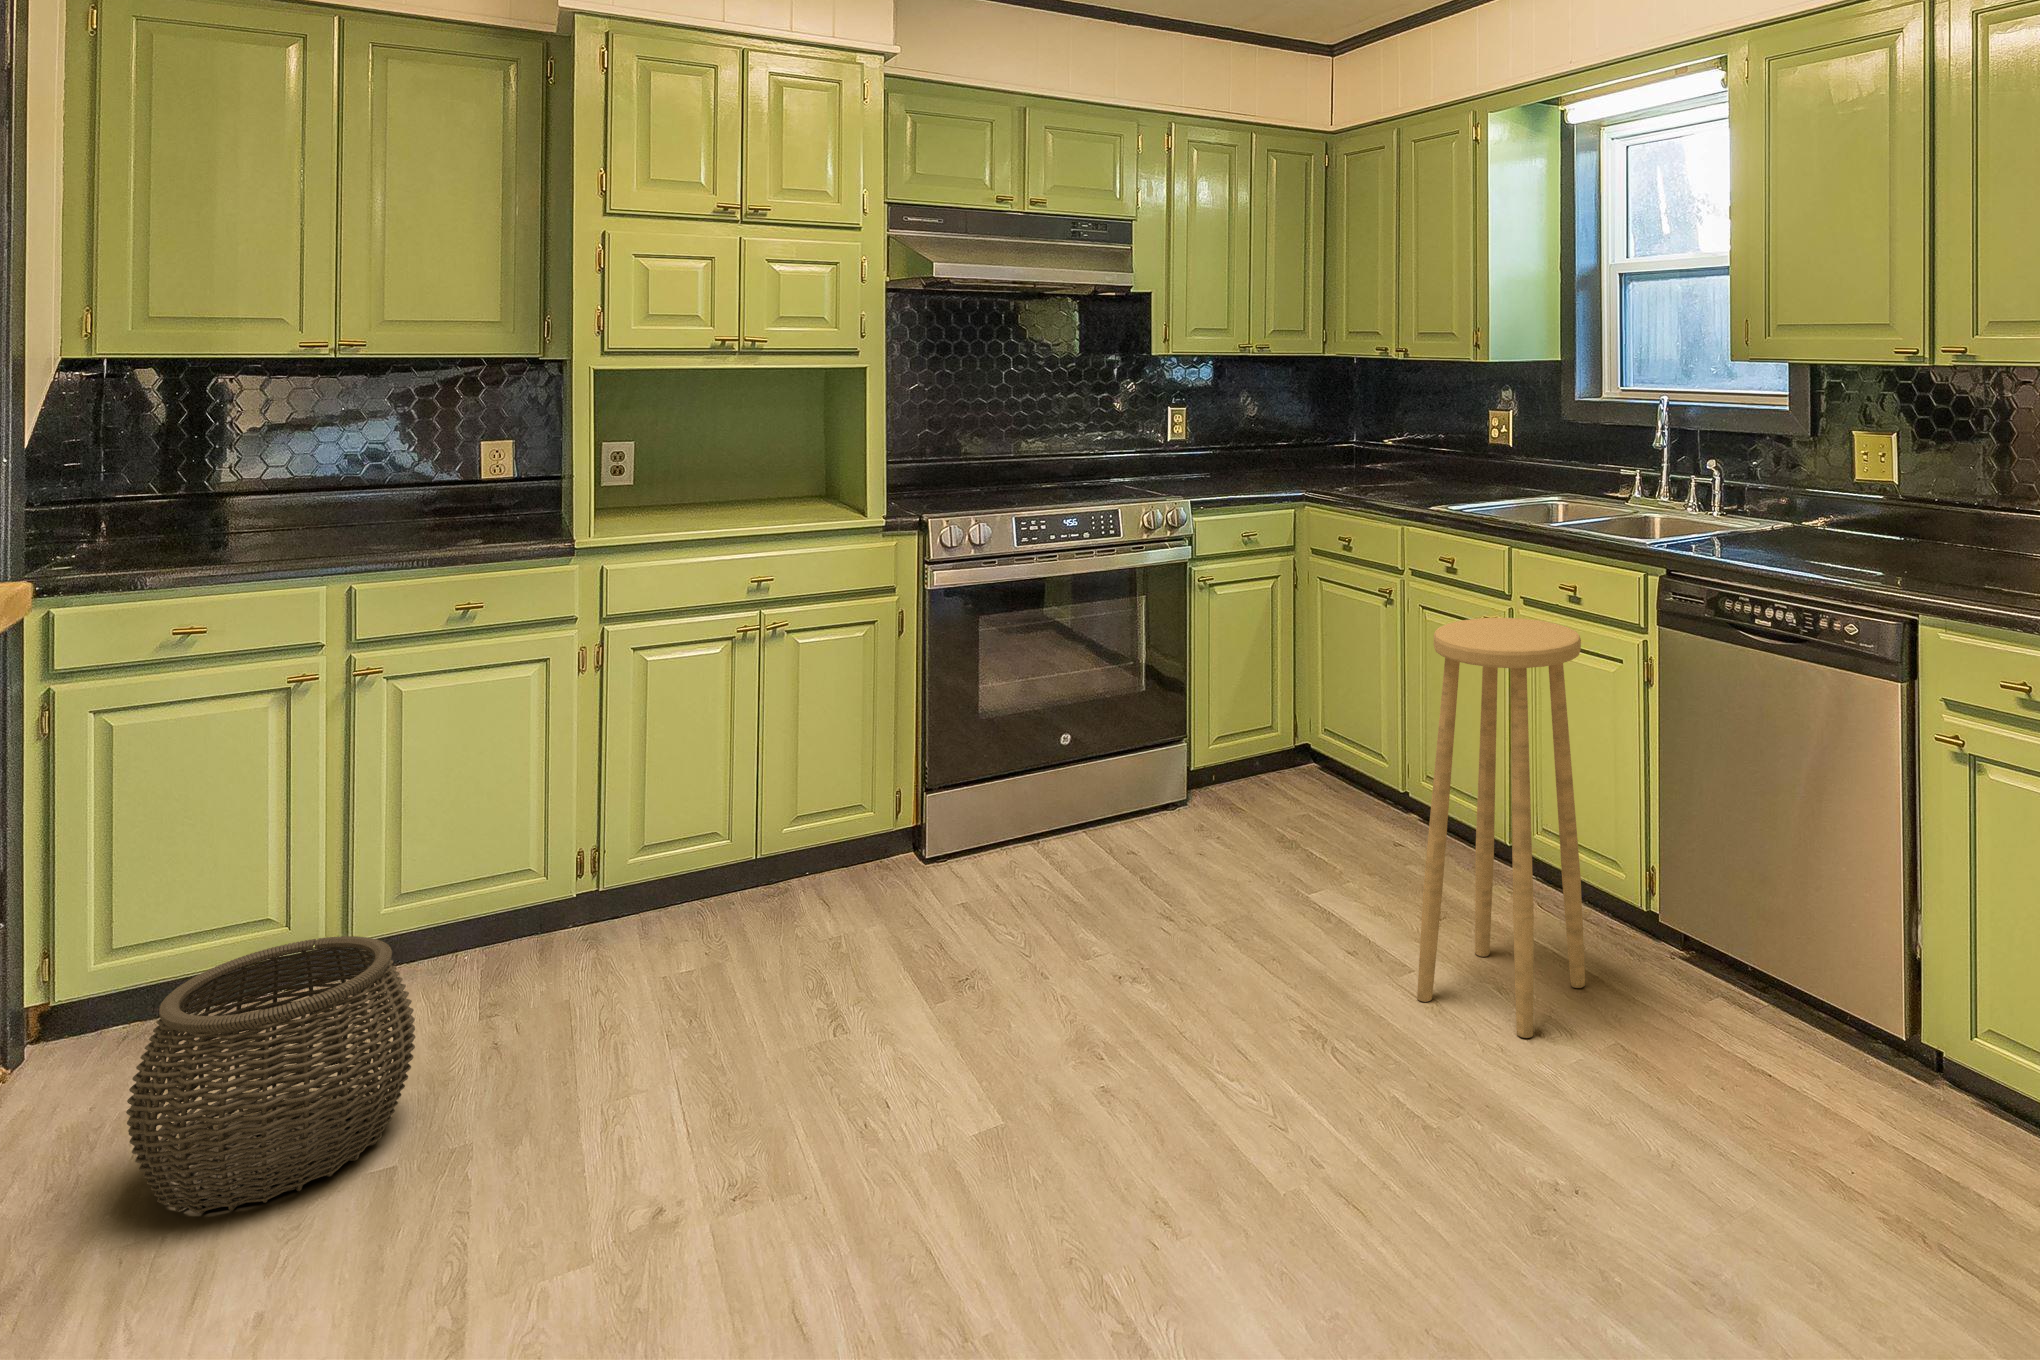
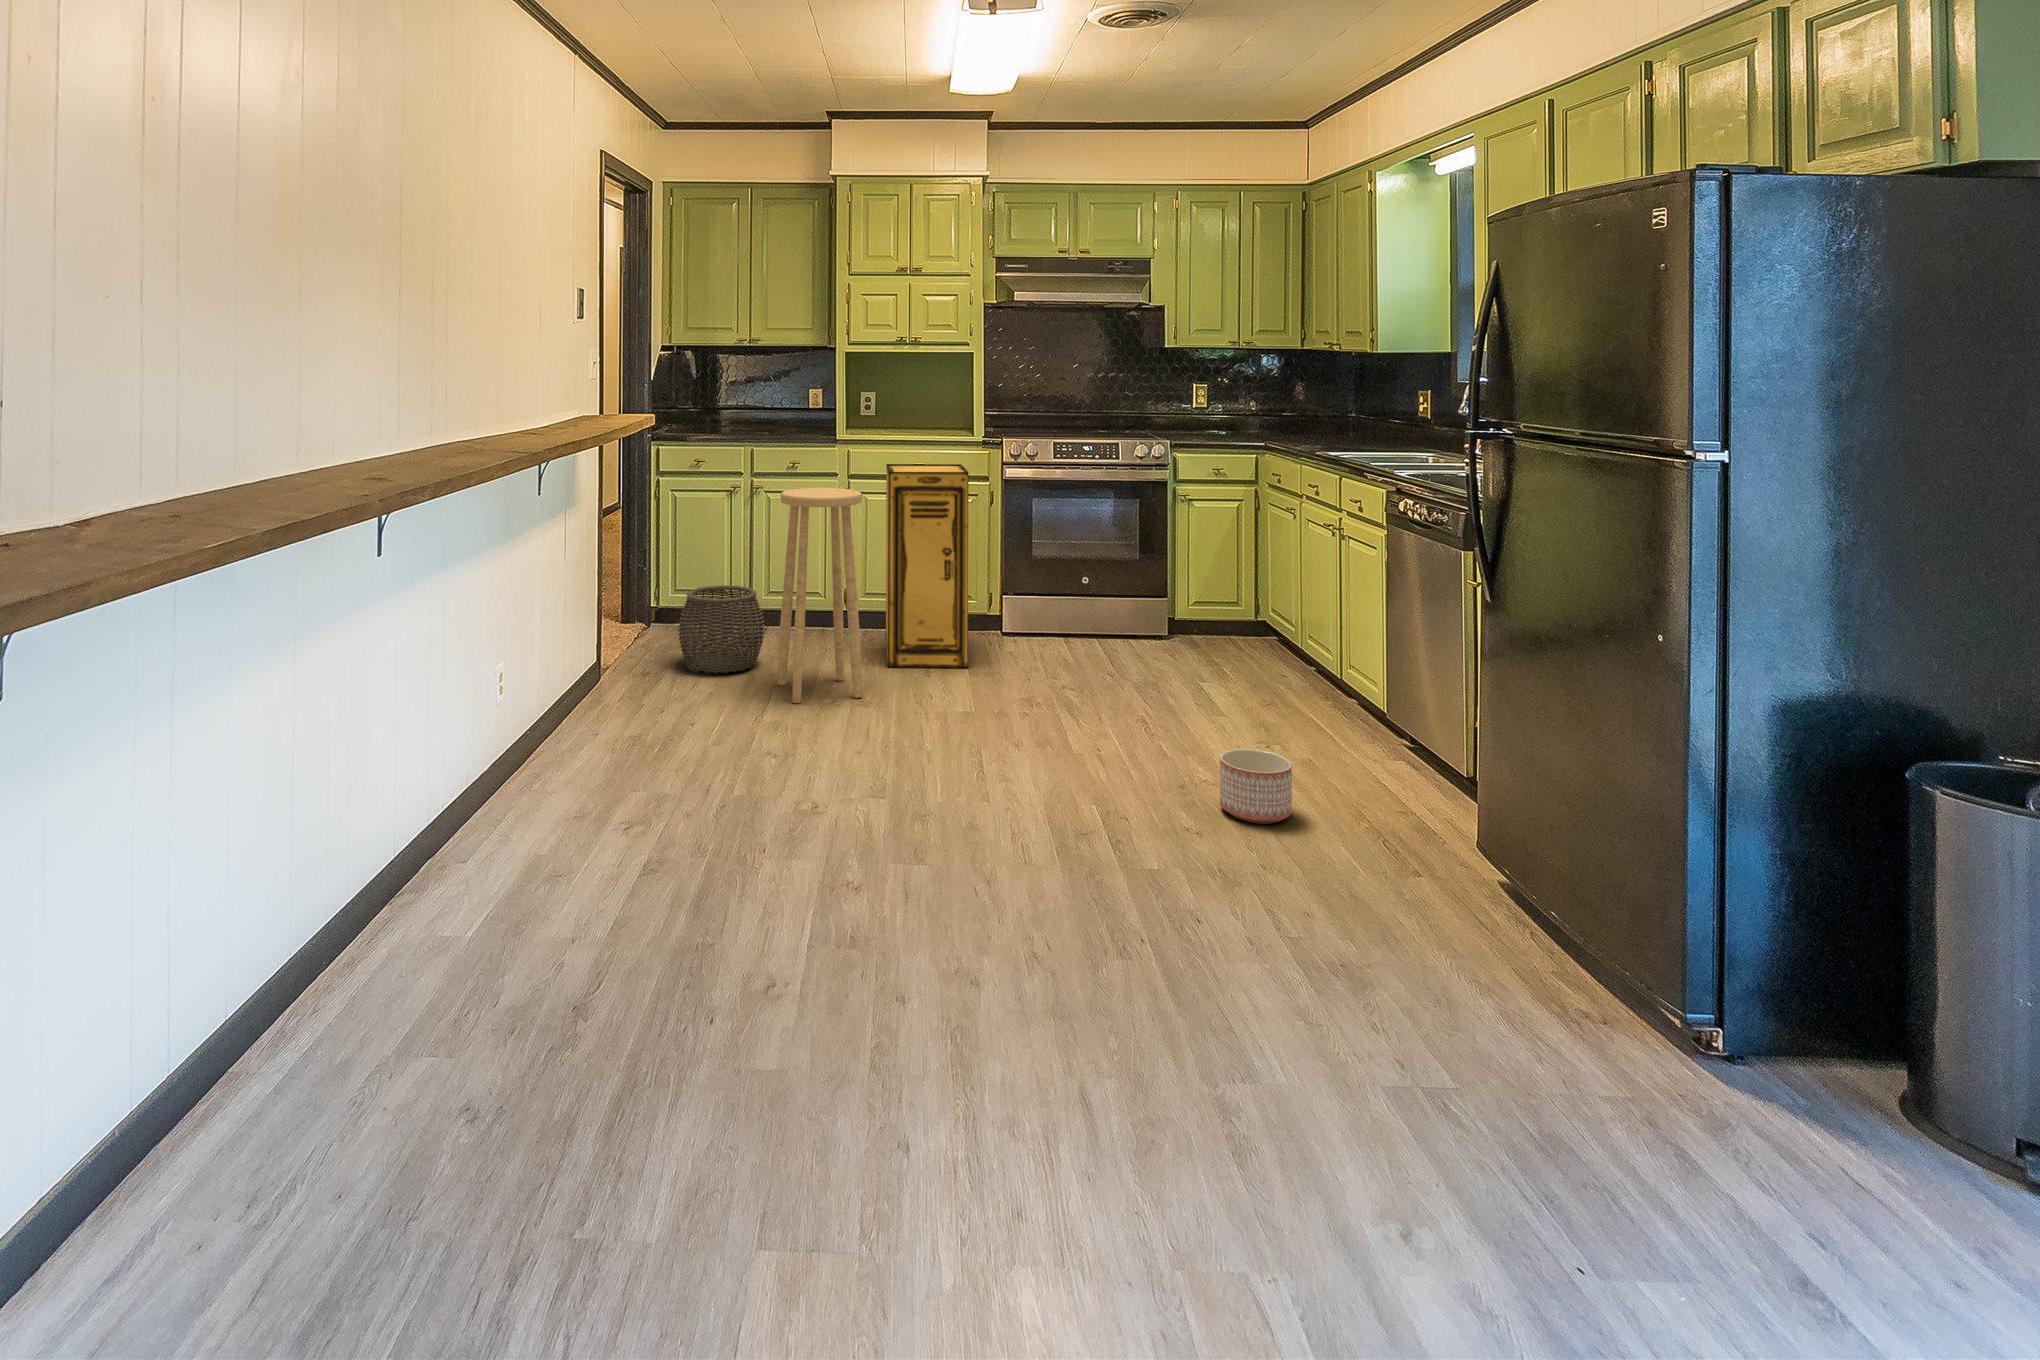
storage cabinet: none [708,576,913,1023] -> present [886,464,969,668]
stool: present [1417,618,1585,1038] -> present [778,488,862,703]
planter: none [1584,1085,1709,1251] -> present [1220,749,1292,824]

